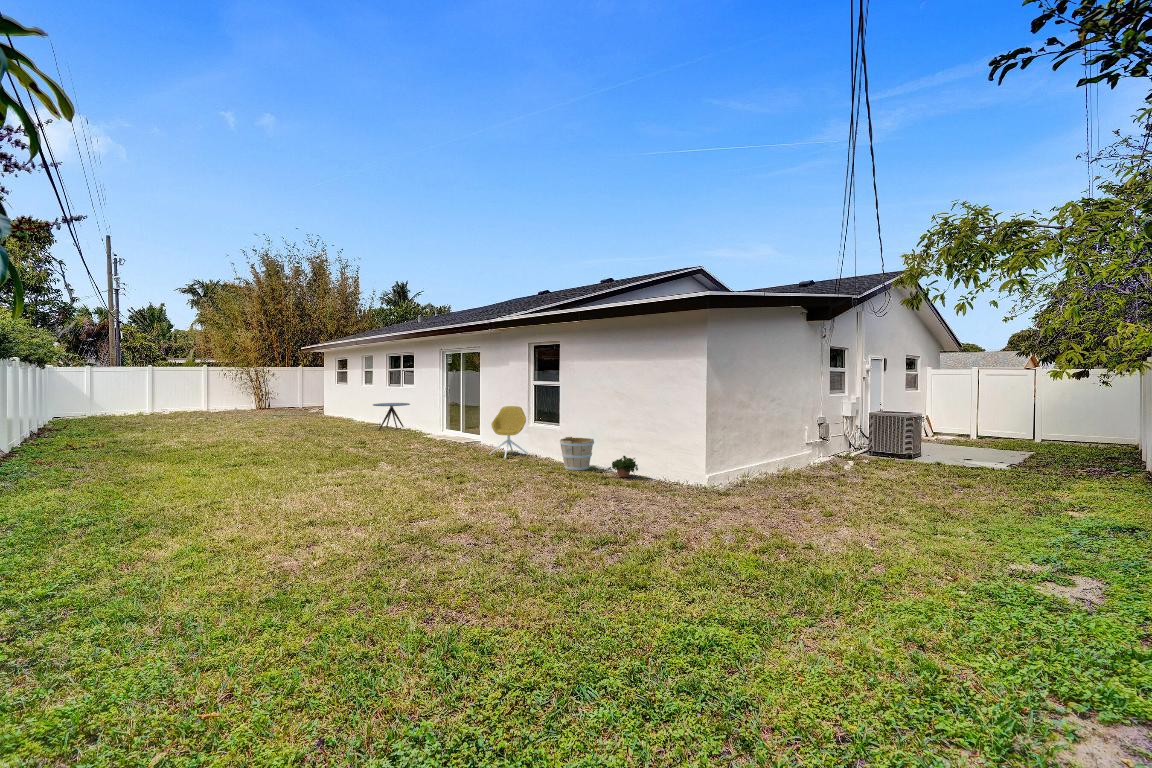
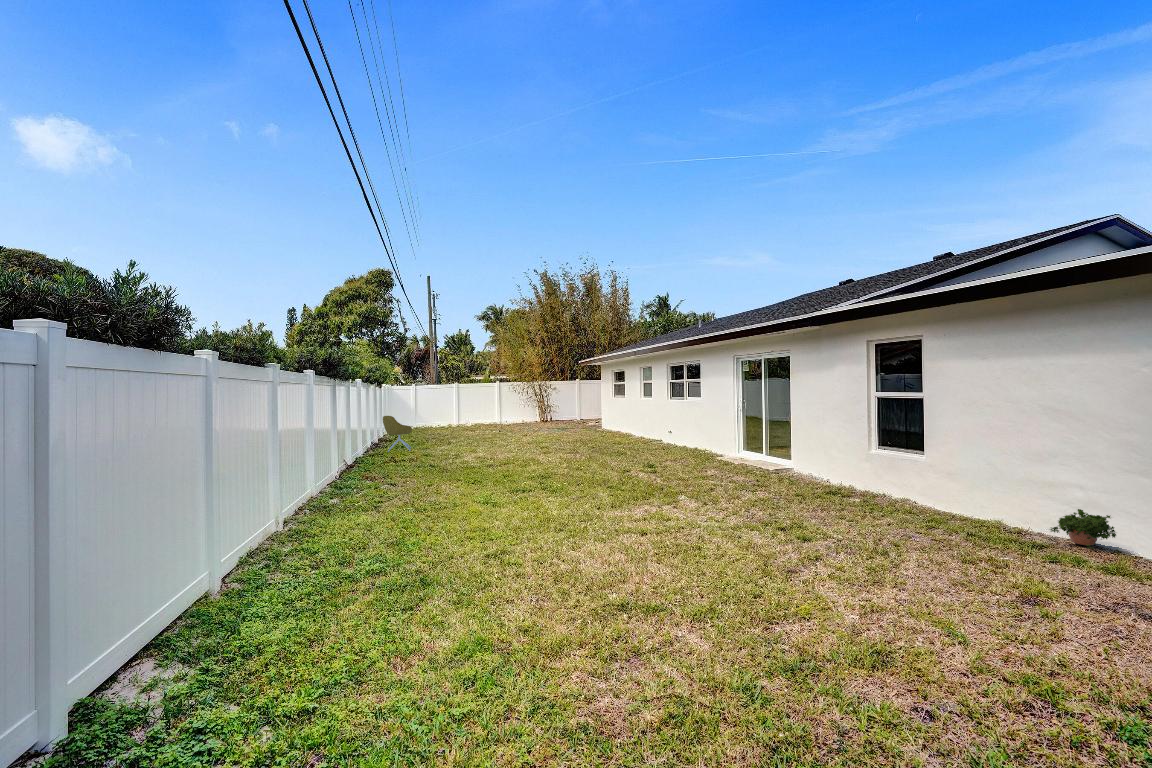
round table: present [373,403,410,429] -> none [656,418,696,447]
chair: present [490,406,528,459] -> present [383,416,412,452]
wooden bucket: present [560,437,594,471] -> none [943,472,1008,525]

